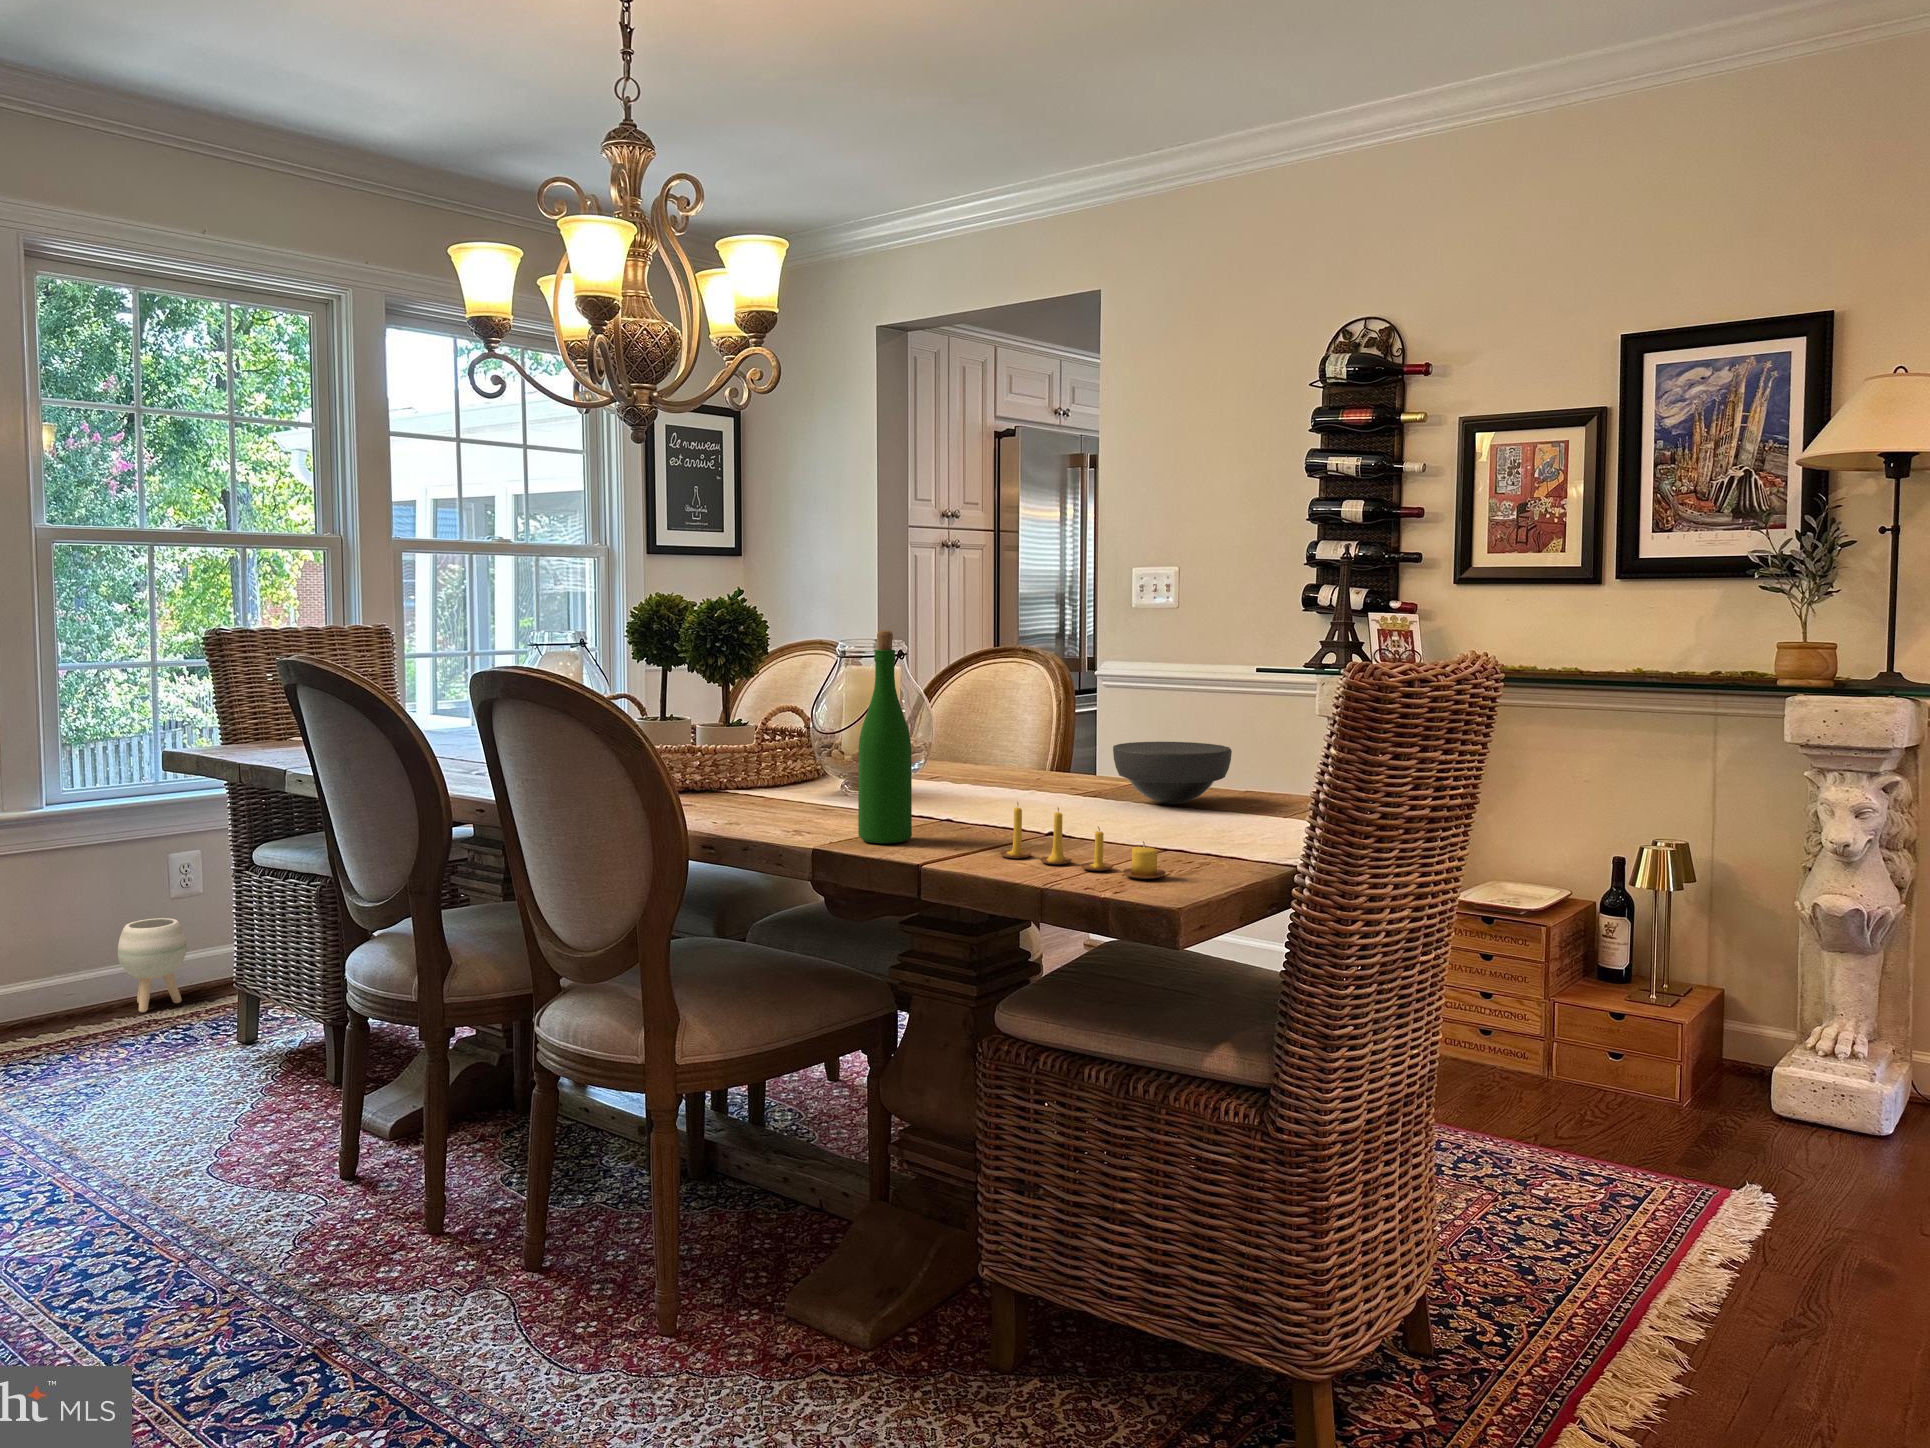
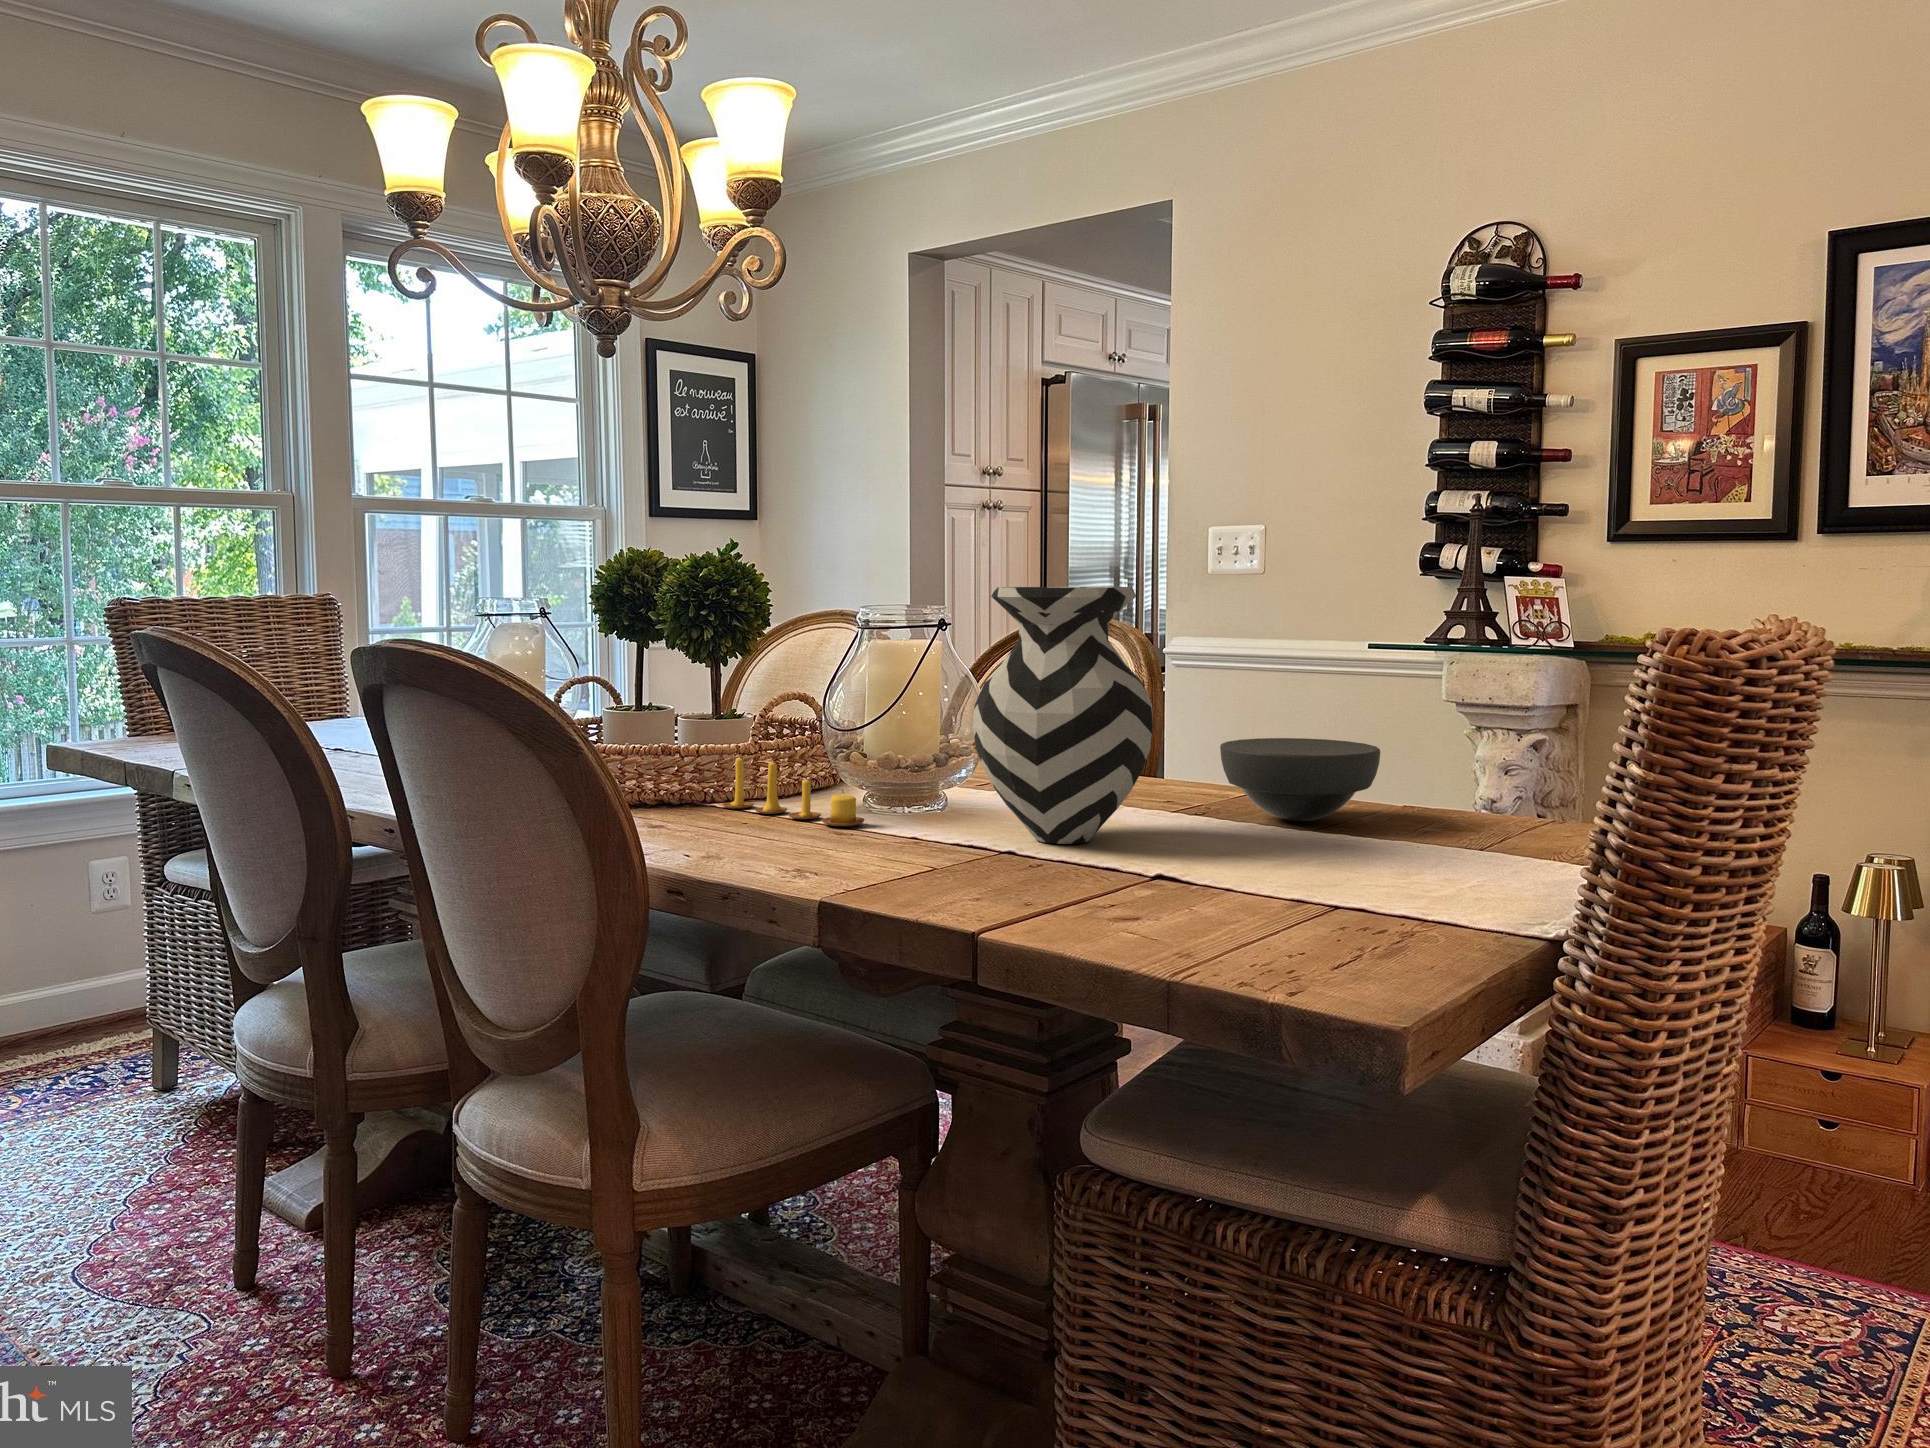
vase: none [924,627,1058,819] -> present [973,587,1153,844]
wine bottle: present [858,630,912,844] -> none [884,588,958,883]
candle: present [1000,802,1166,879] -> present [722,753,865,826]
planter: present [118,918,186,1012] -> none [19,941,101,1053]

